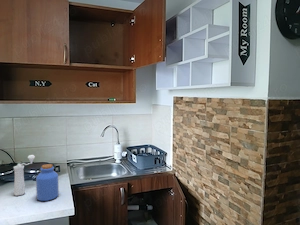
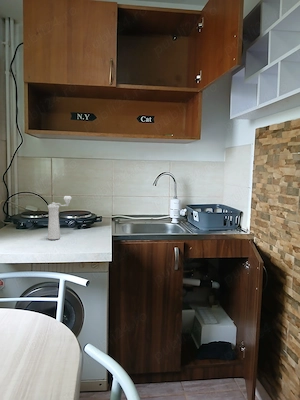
jar: present [36,164,59,201] -> none [72,204,97,246]

